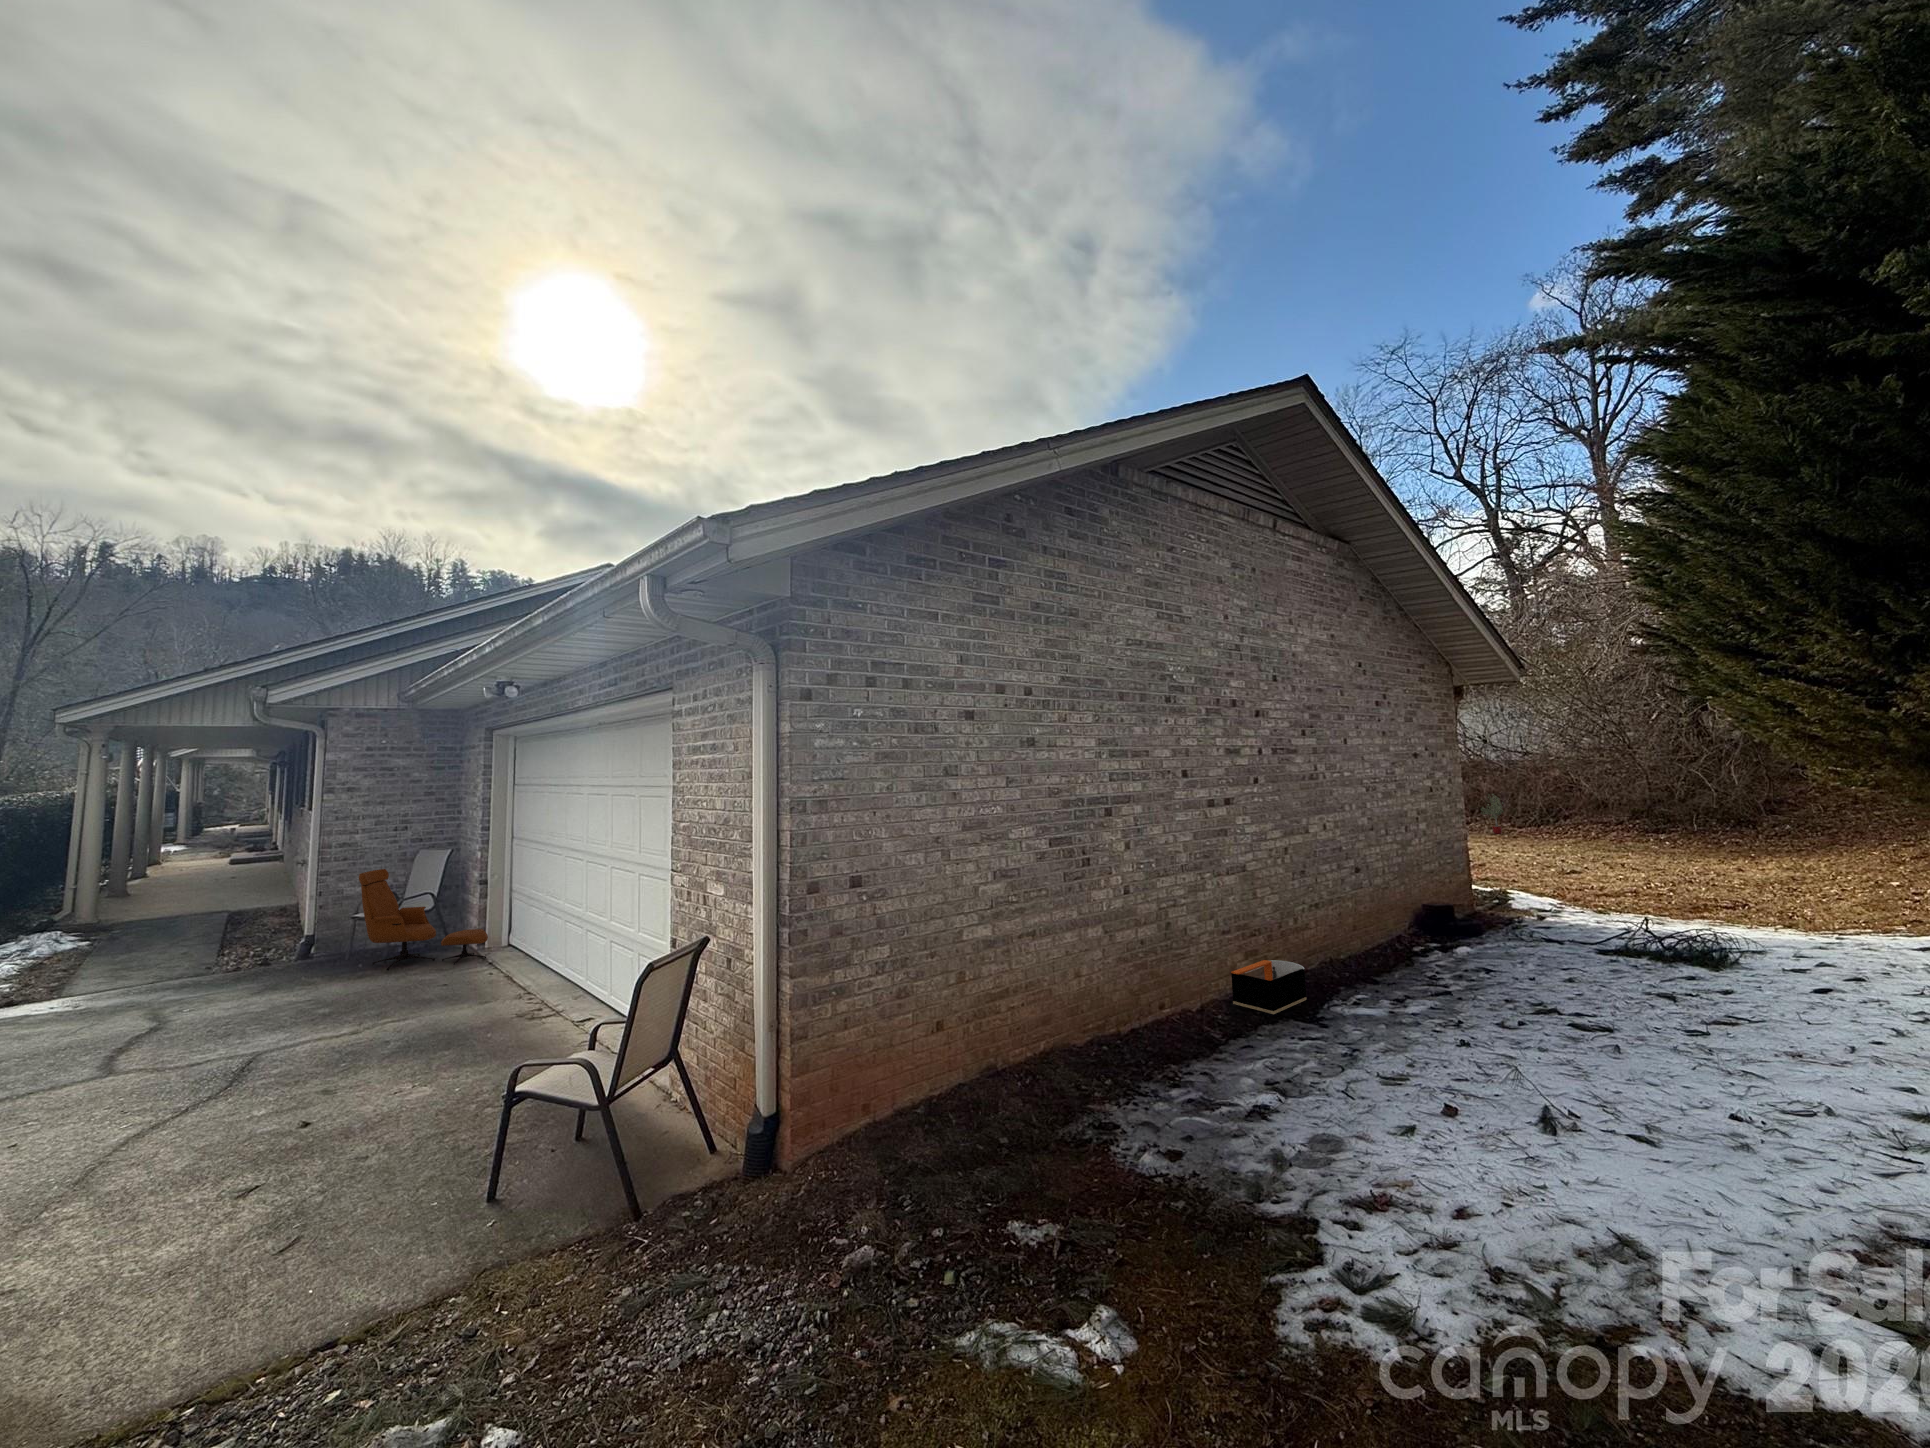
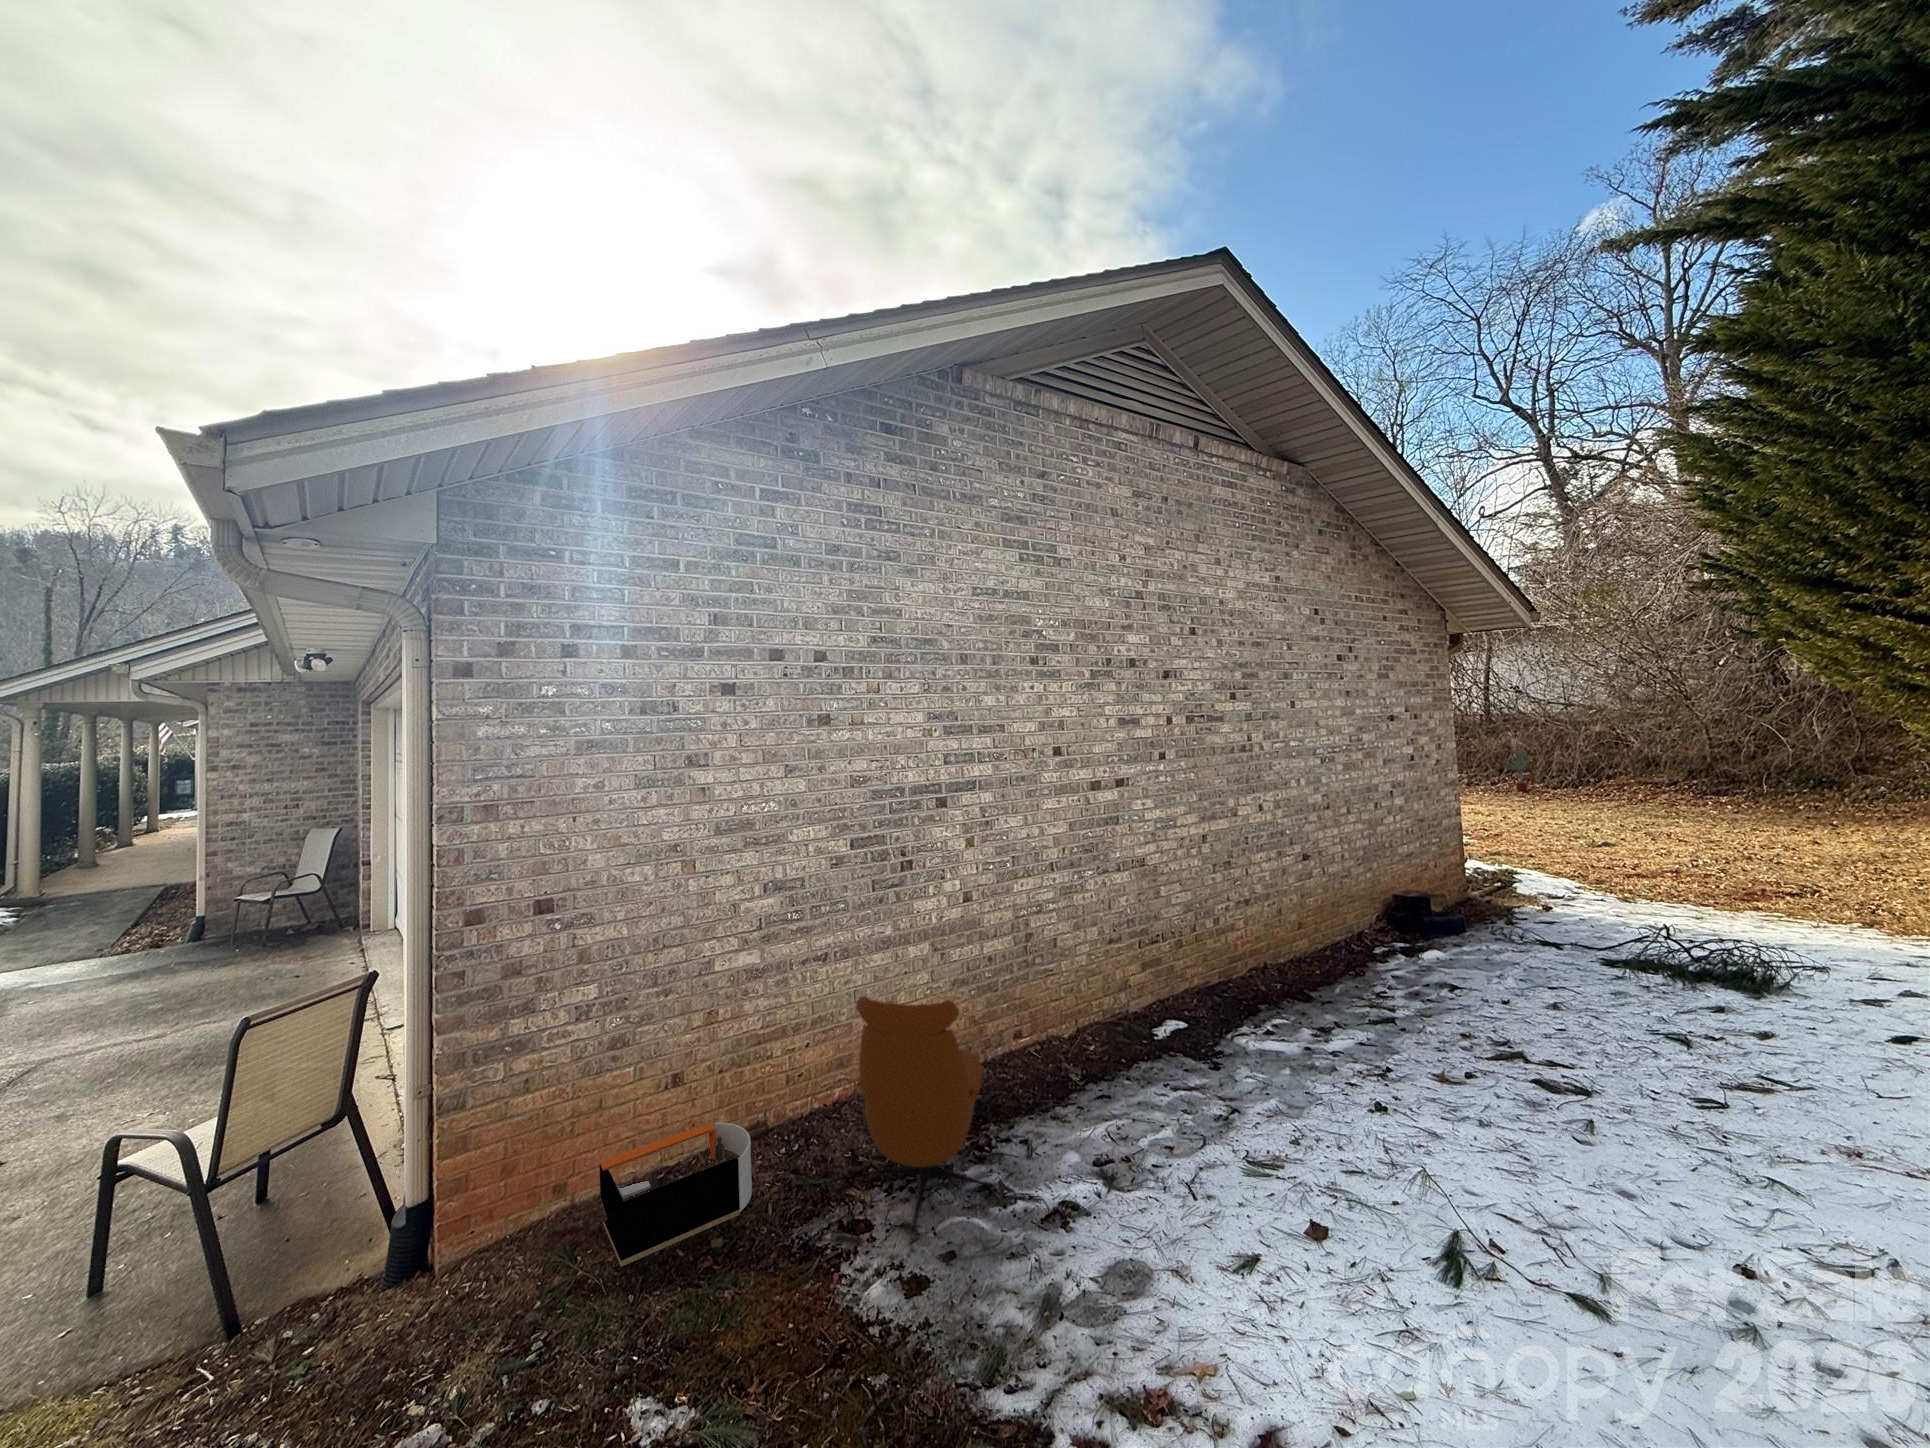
lounge chair: present [359,869,488,970] -> present [856,996,993,1229]
storage bin: present [1231,960,1307,1014] -> present [600,1123,752,1267]

